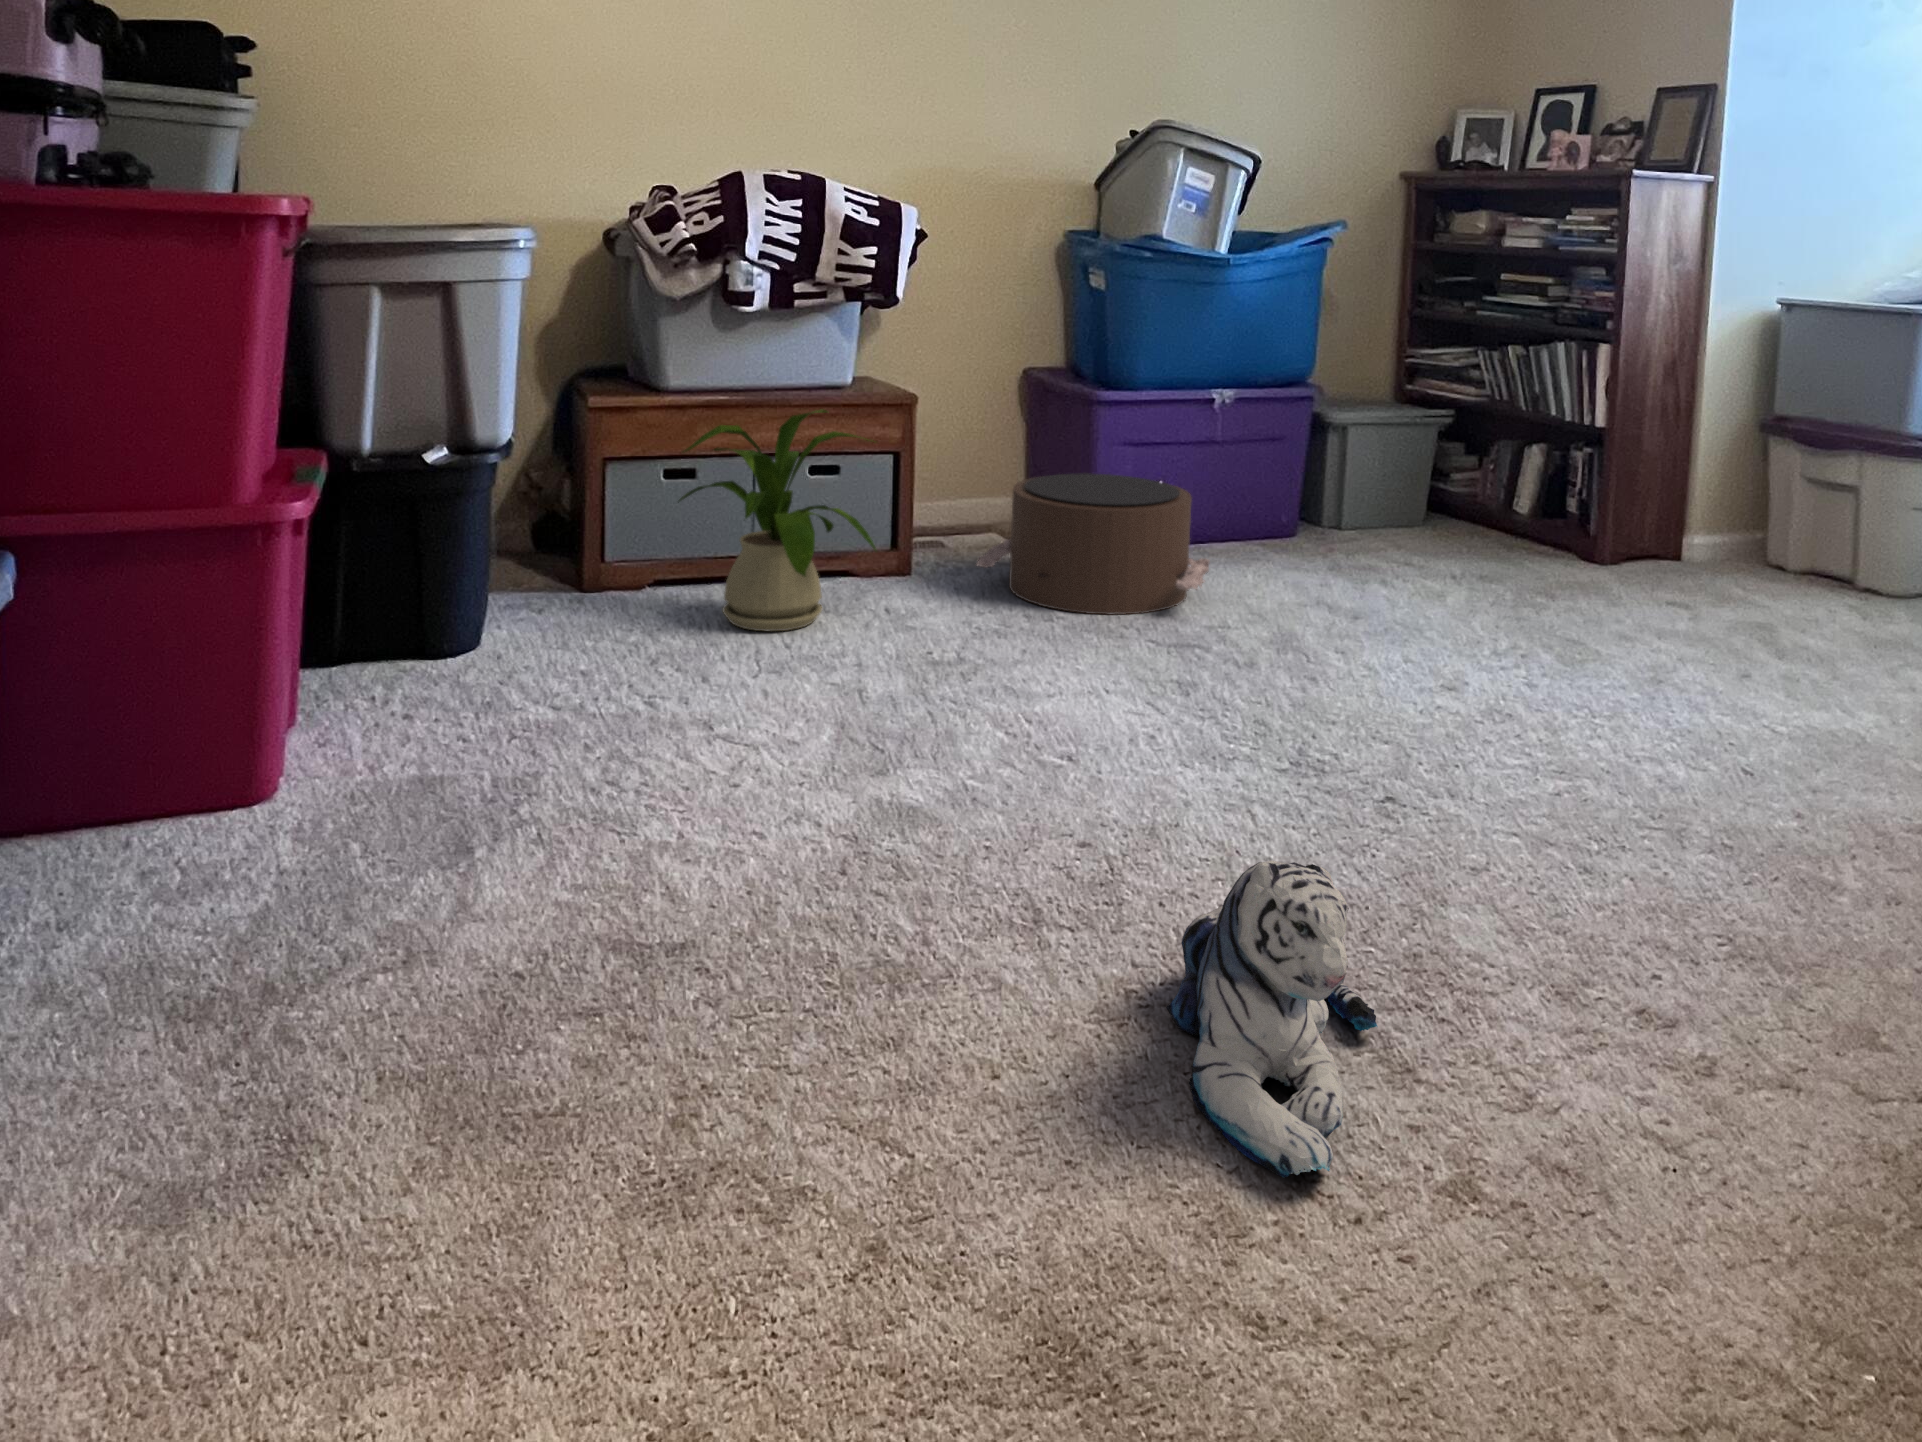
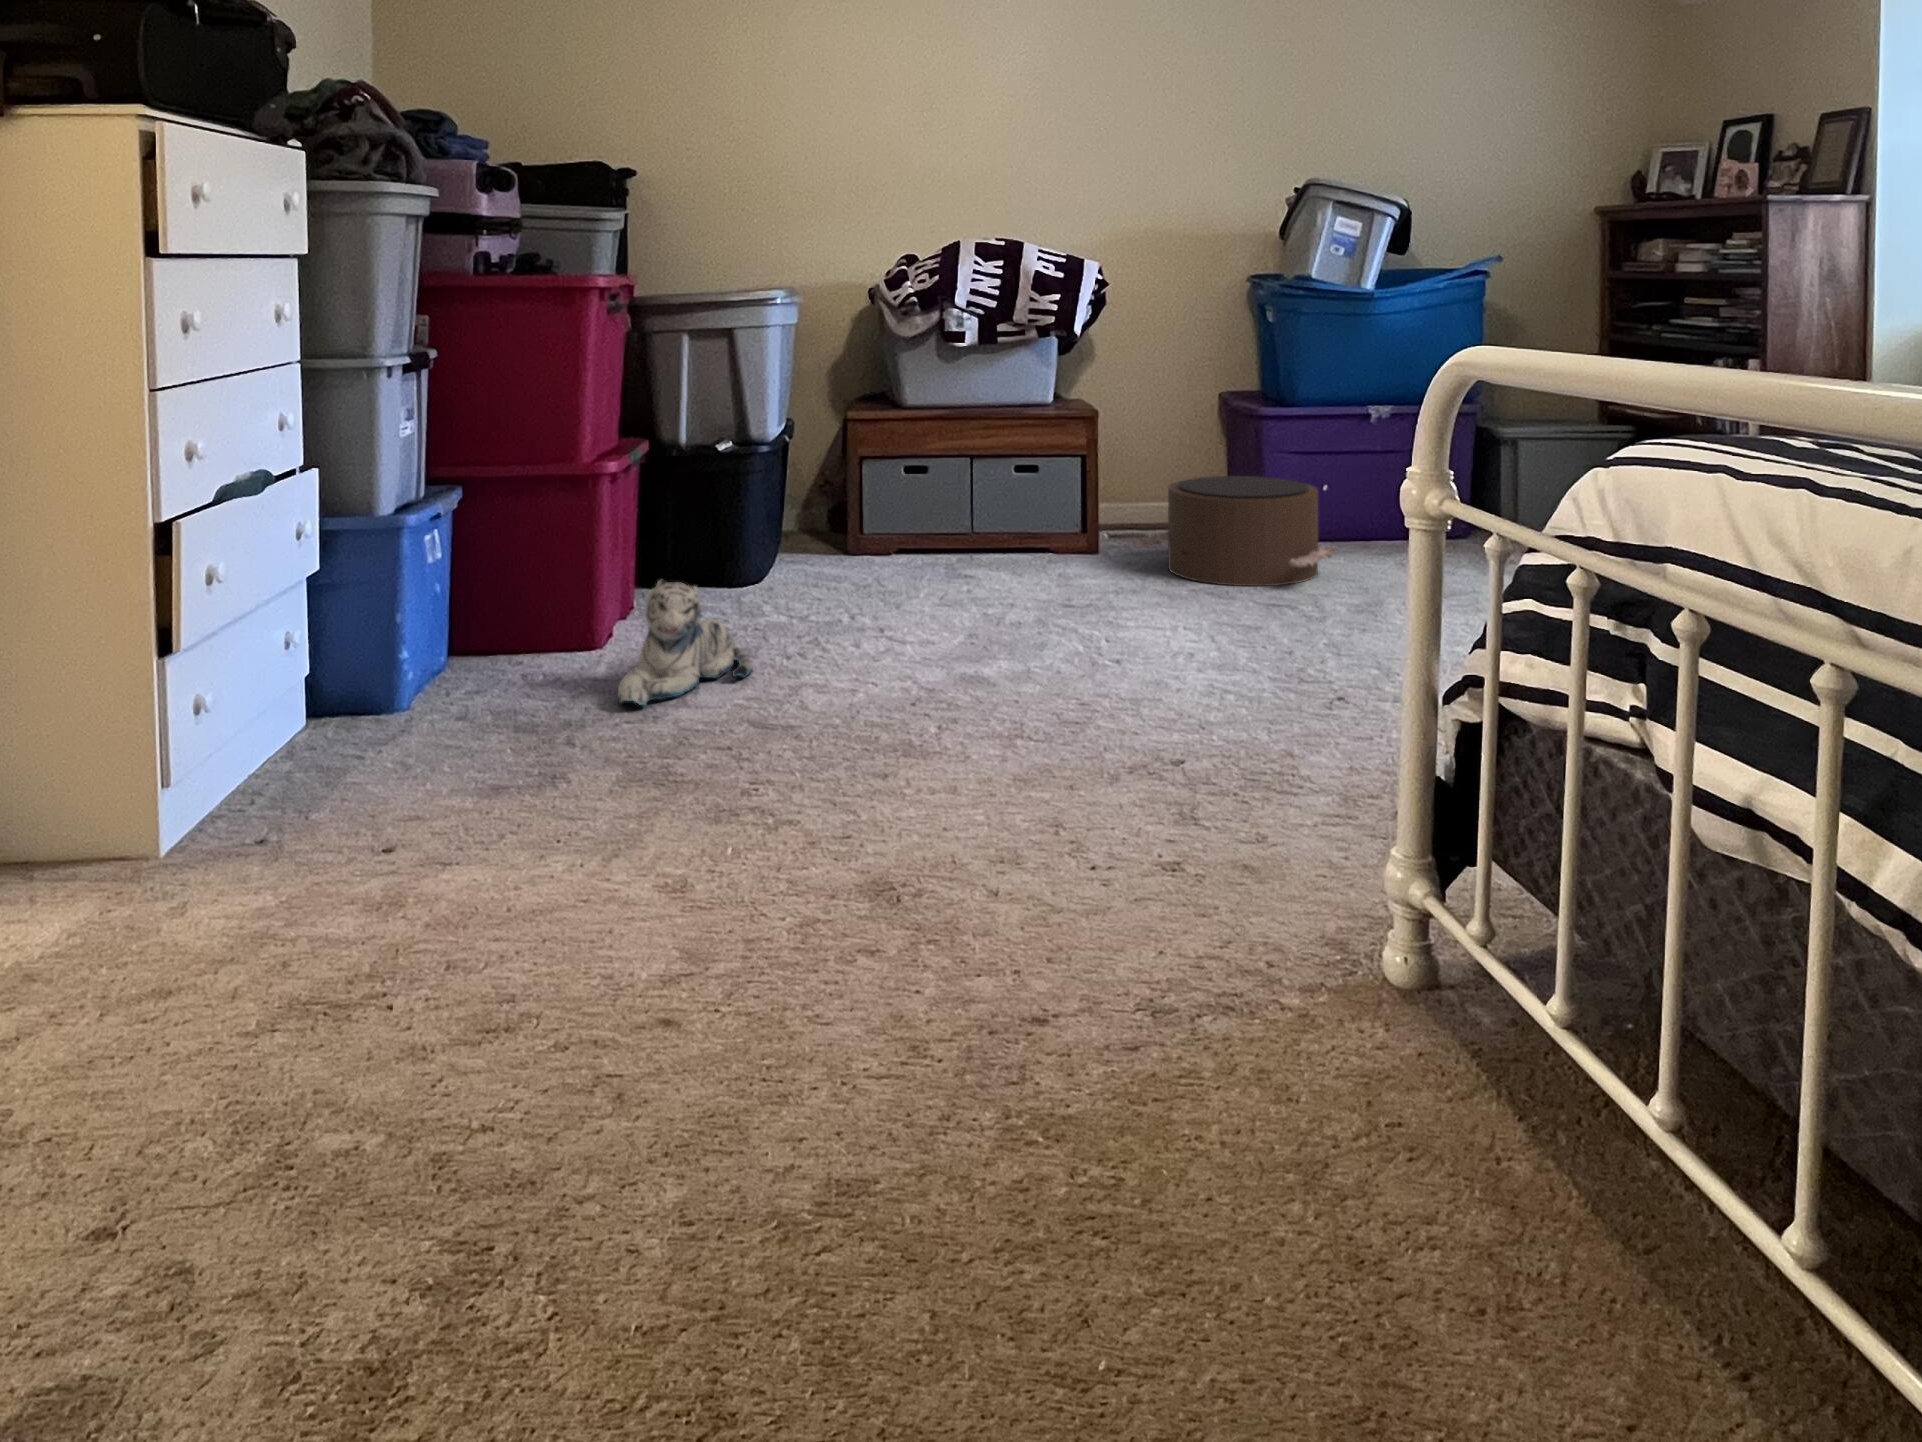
house plant: present [678,409,876,631] -> none [898,417,1048,585]
plush toy: present [1167,861,1377,1178] -> present [618,580,753,706]

